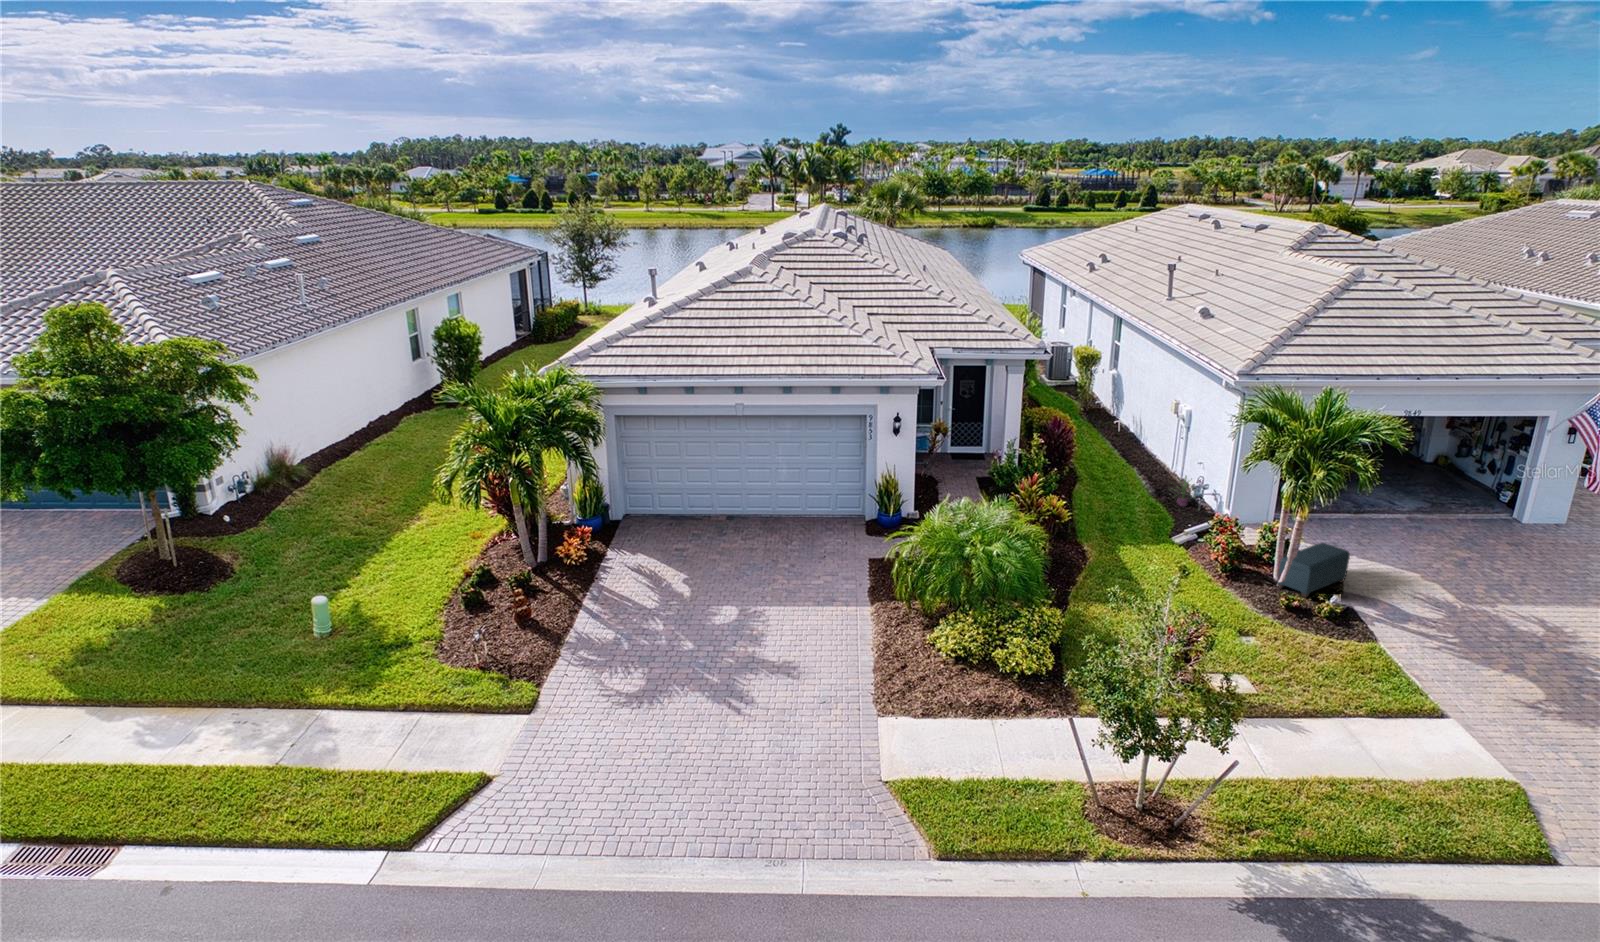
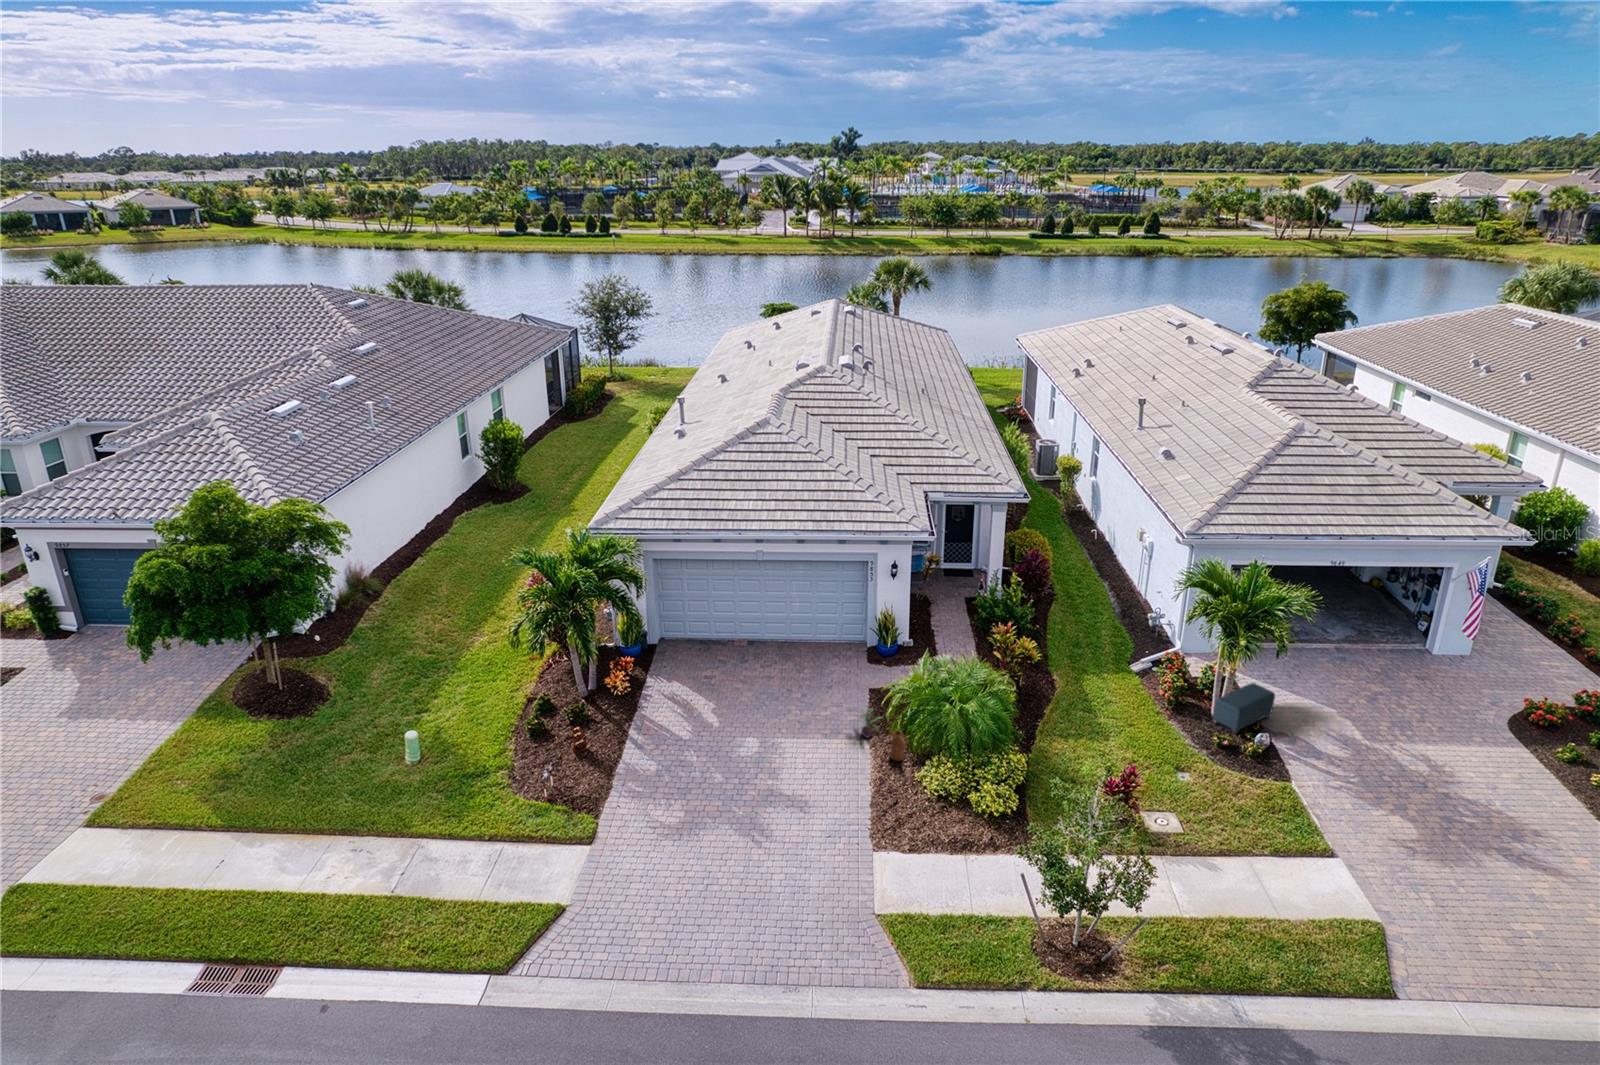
decorative plant: present [1177,476,1188,507] -> present [858,705,883,737]
watering can: none [897,589,918,626] -> present [891,731,907,761]

